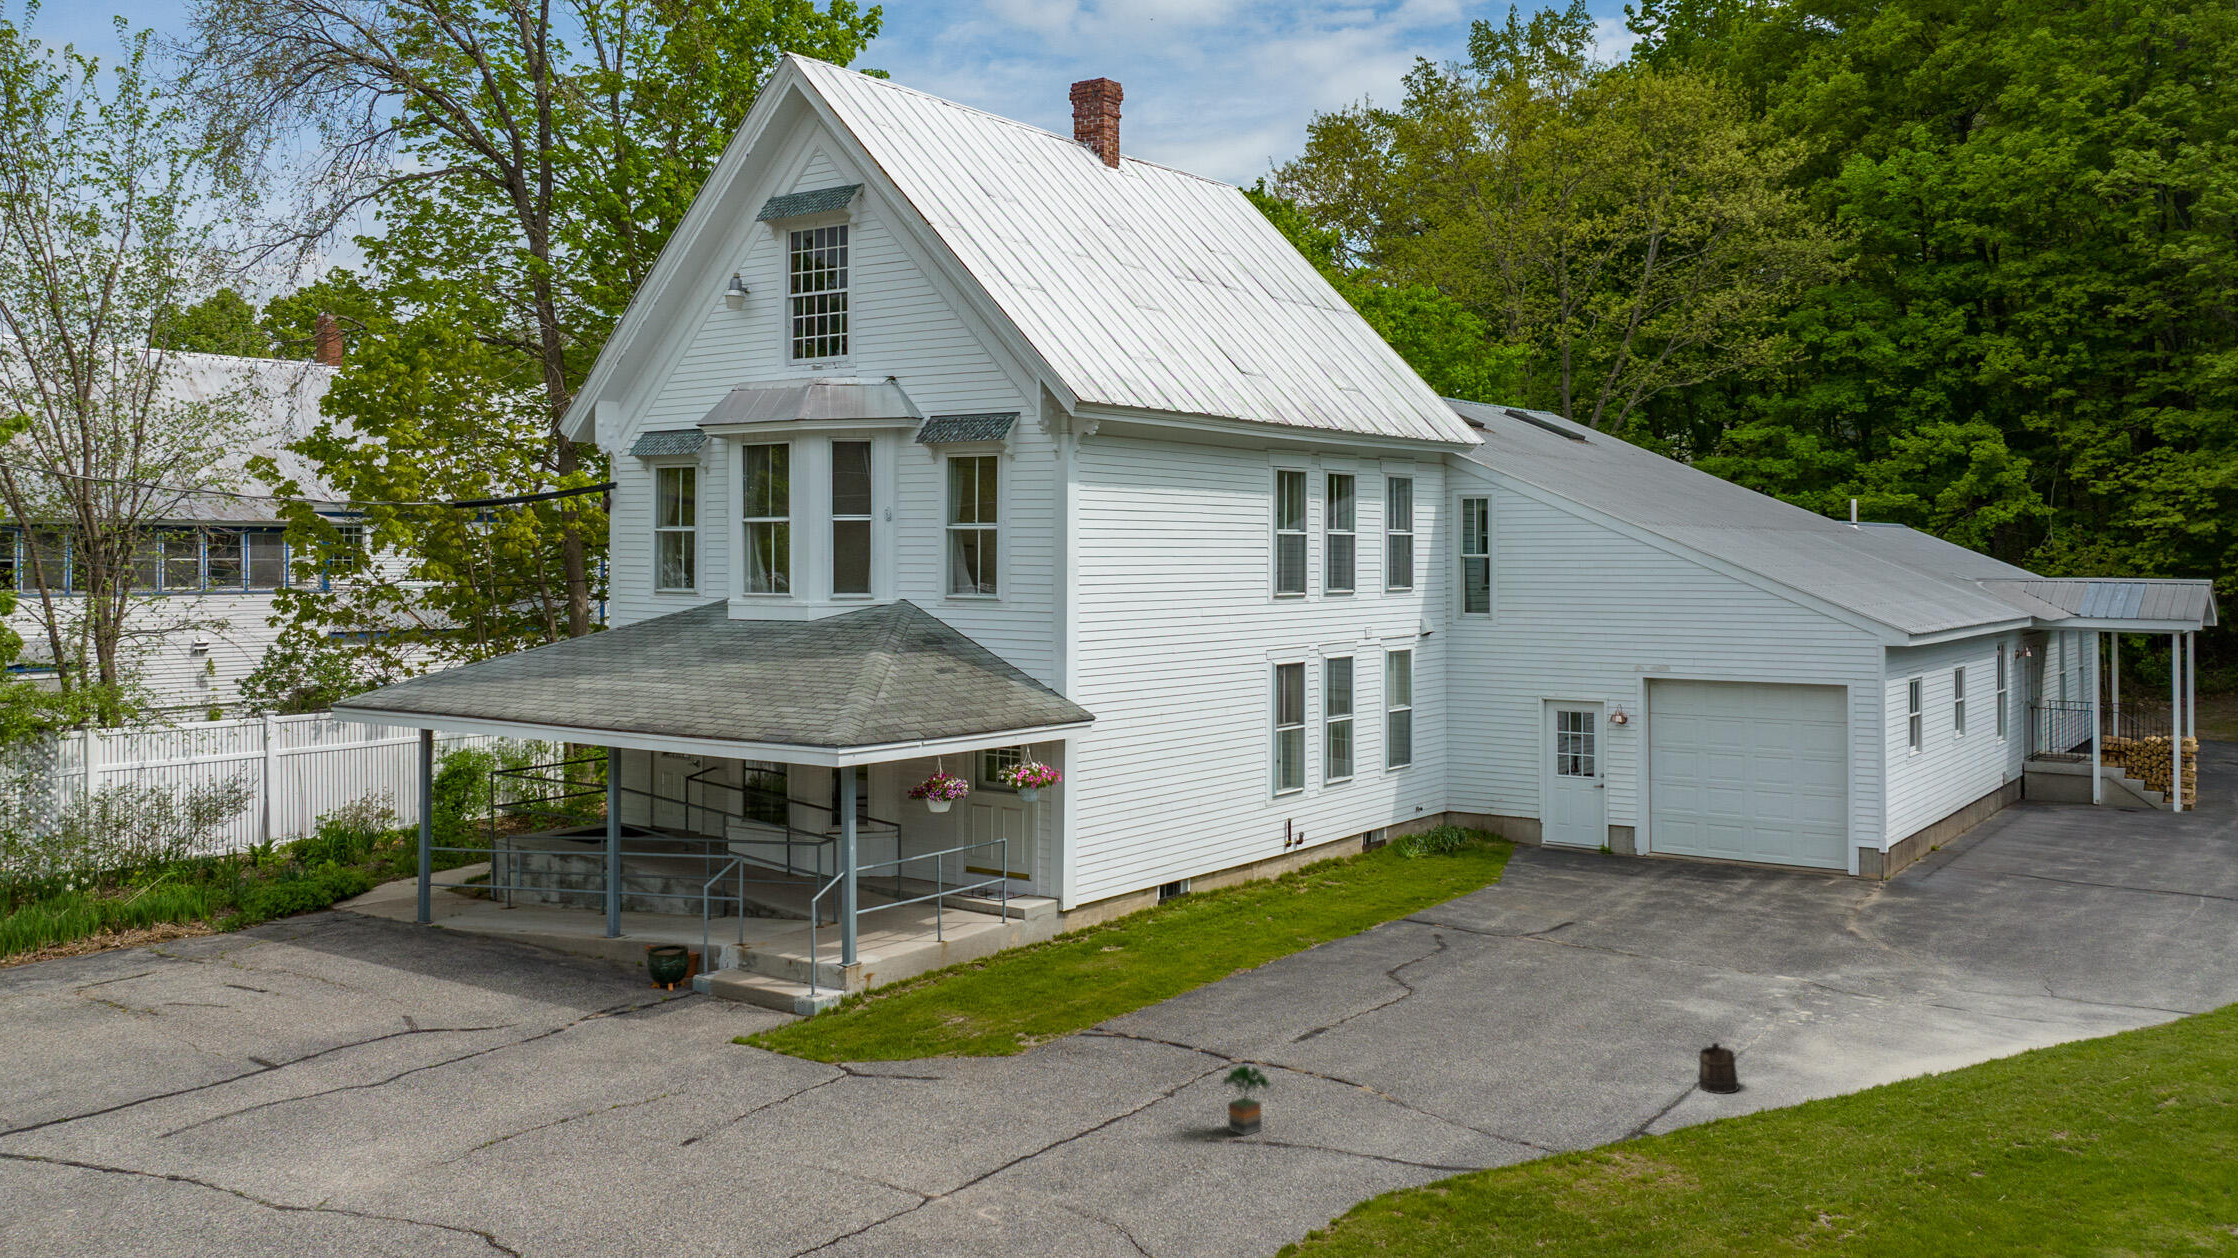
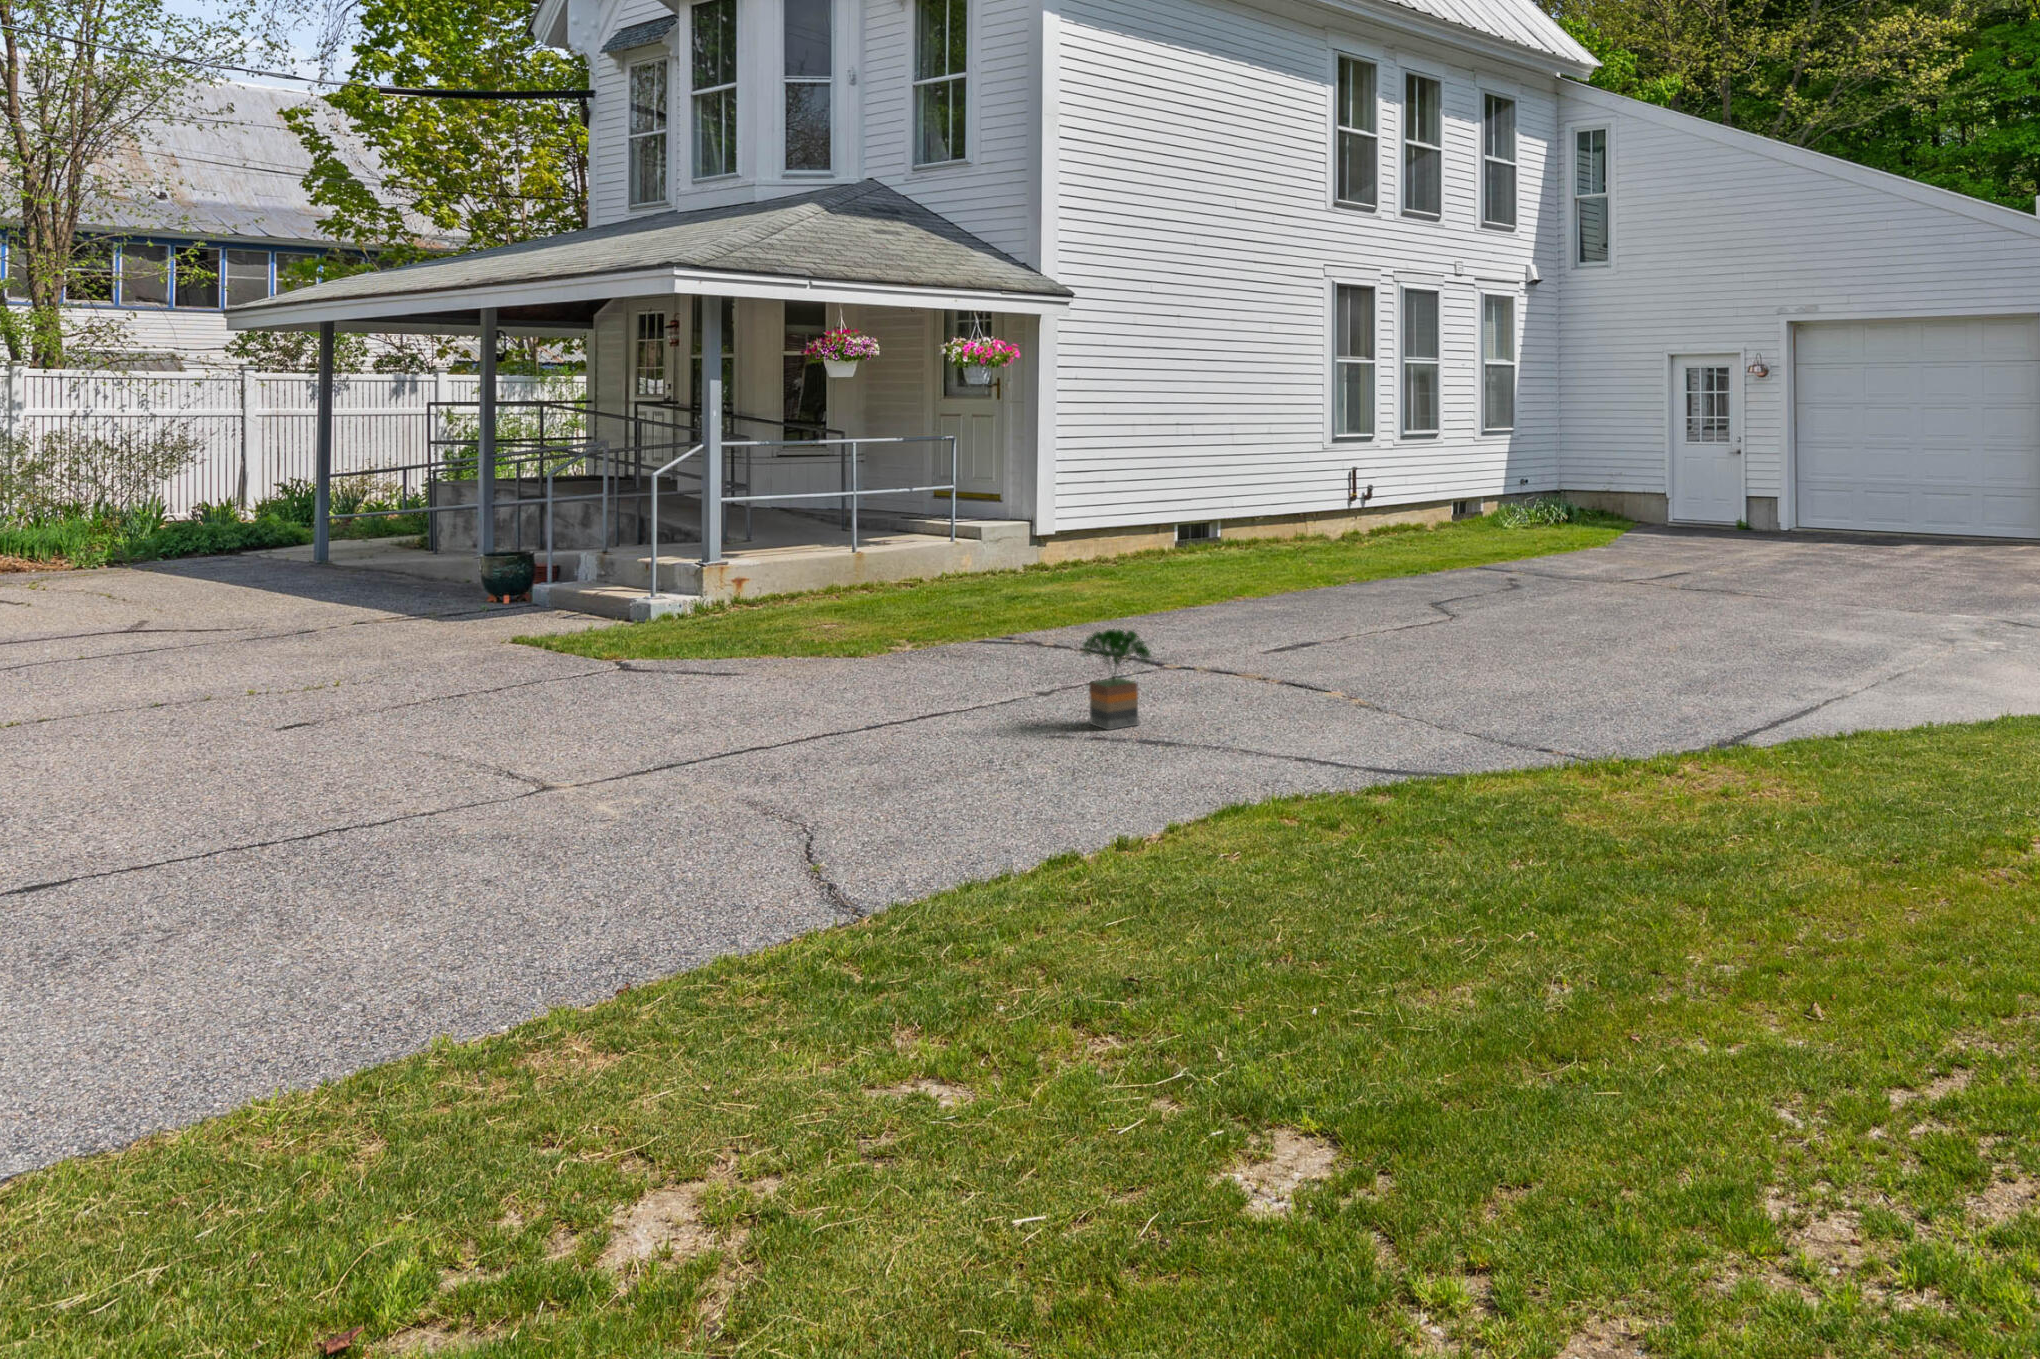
bucket: present [1698,1043,1739,1094] -> none [1836,641,1899,712]

